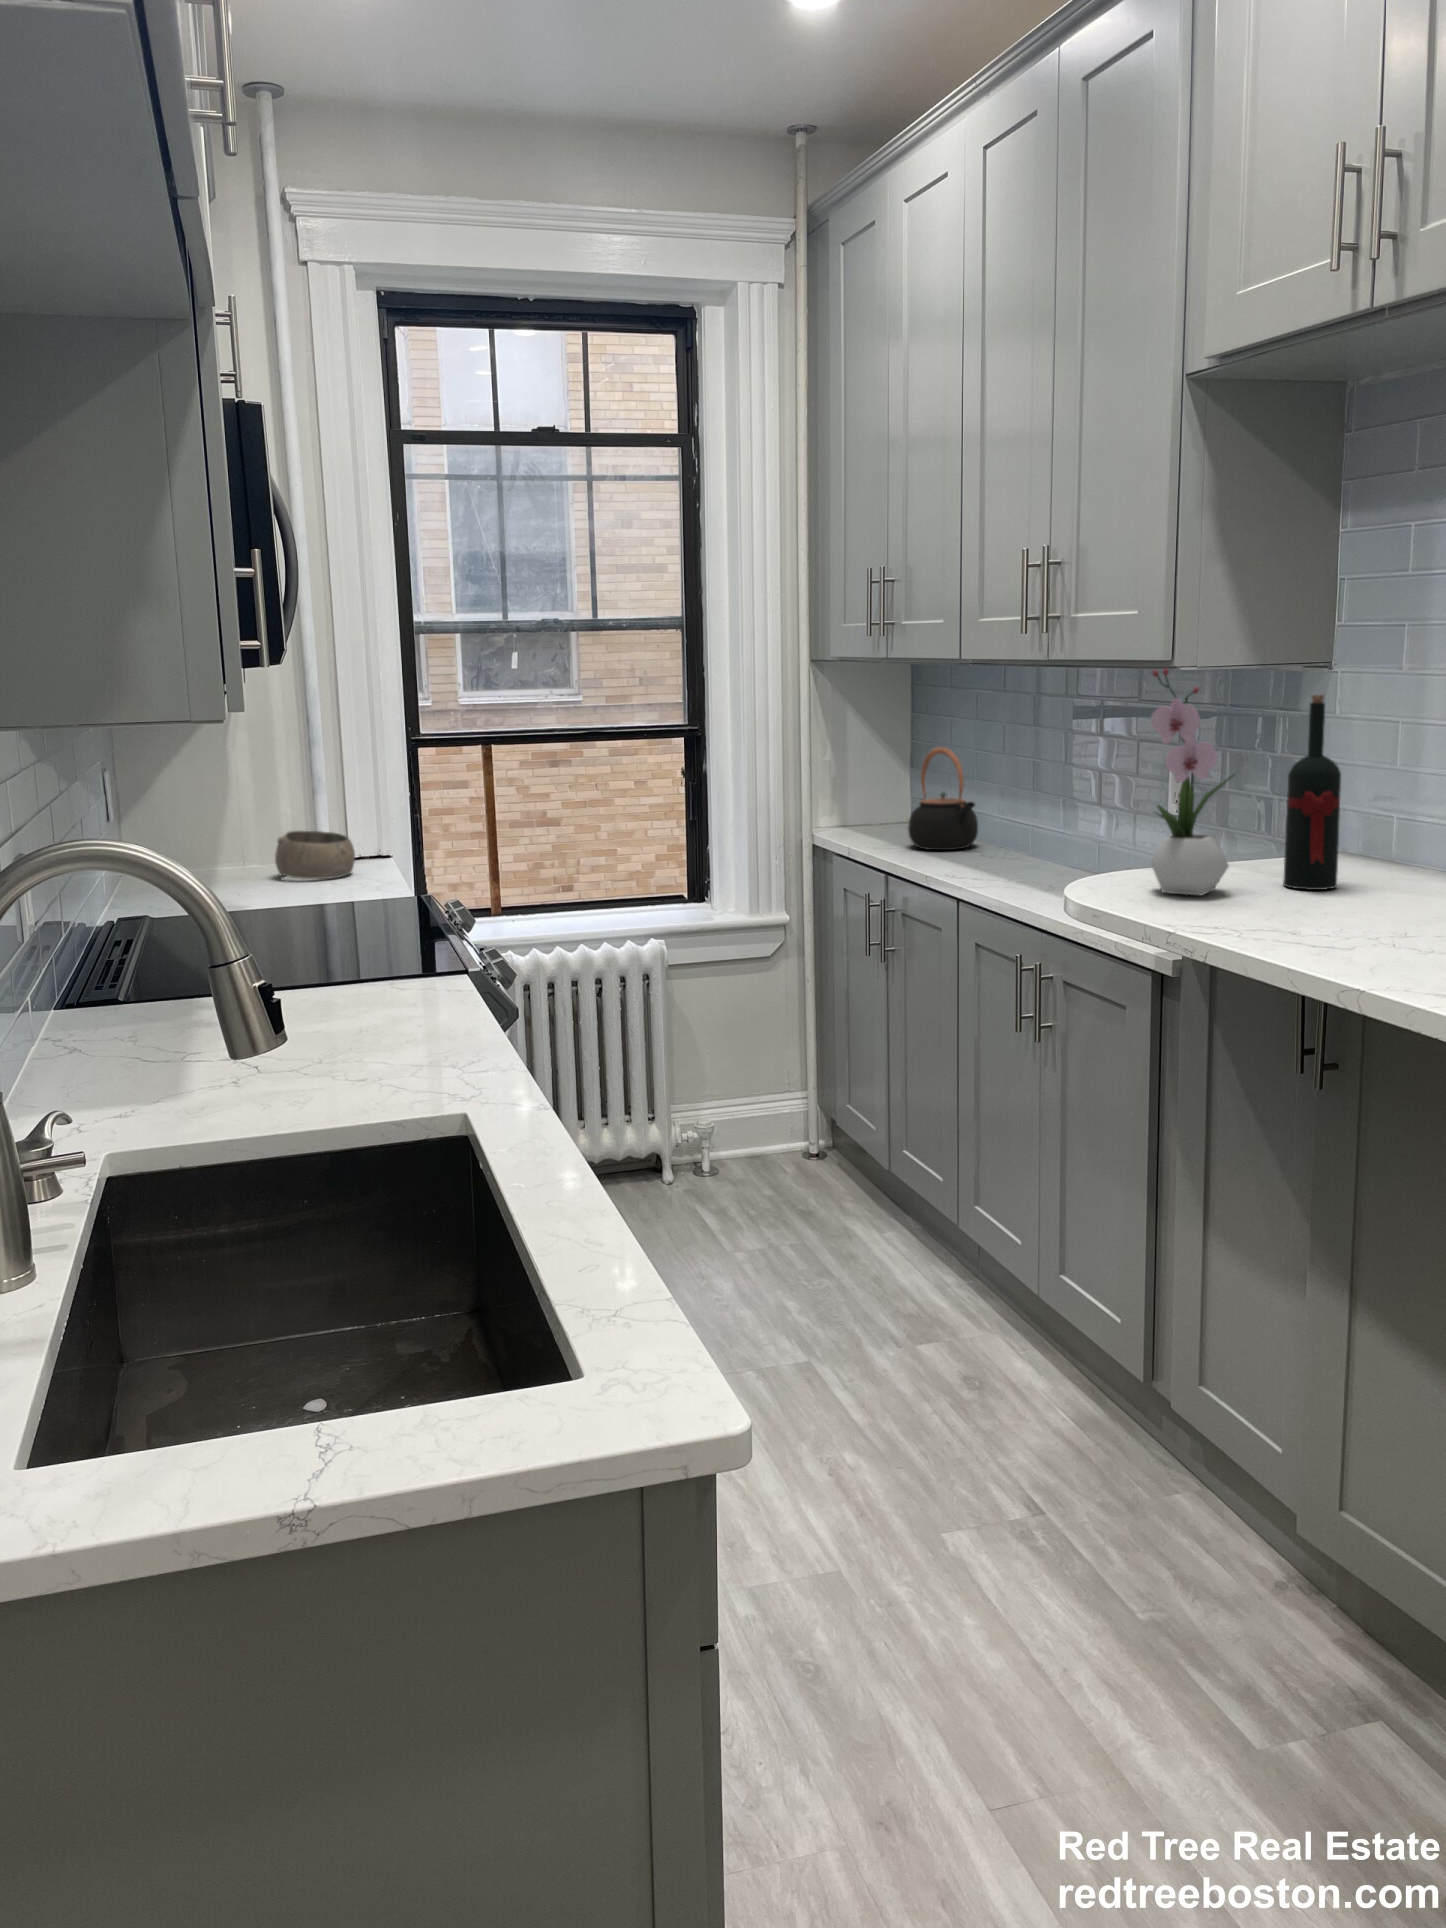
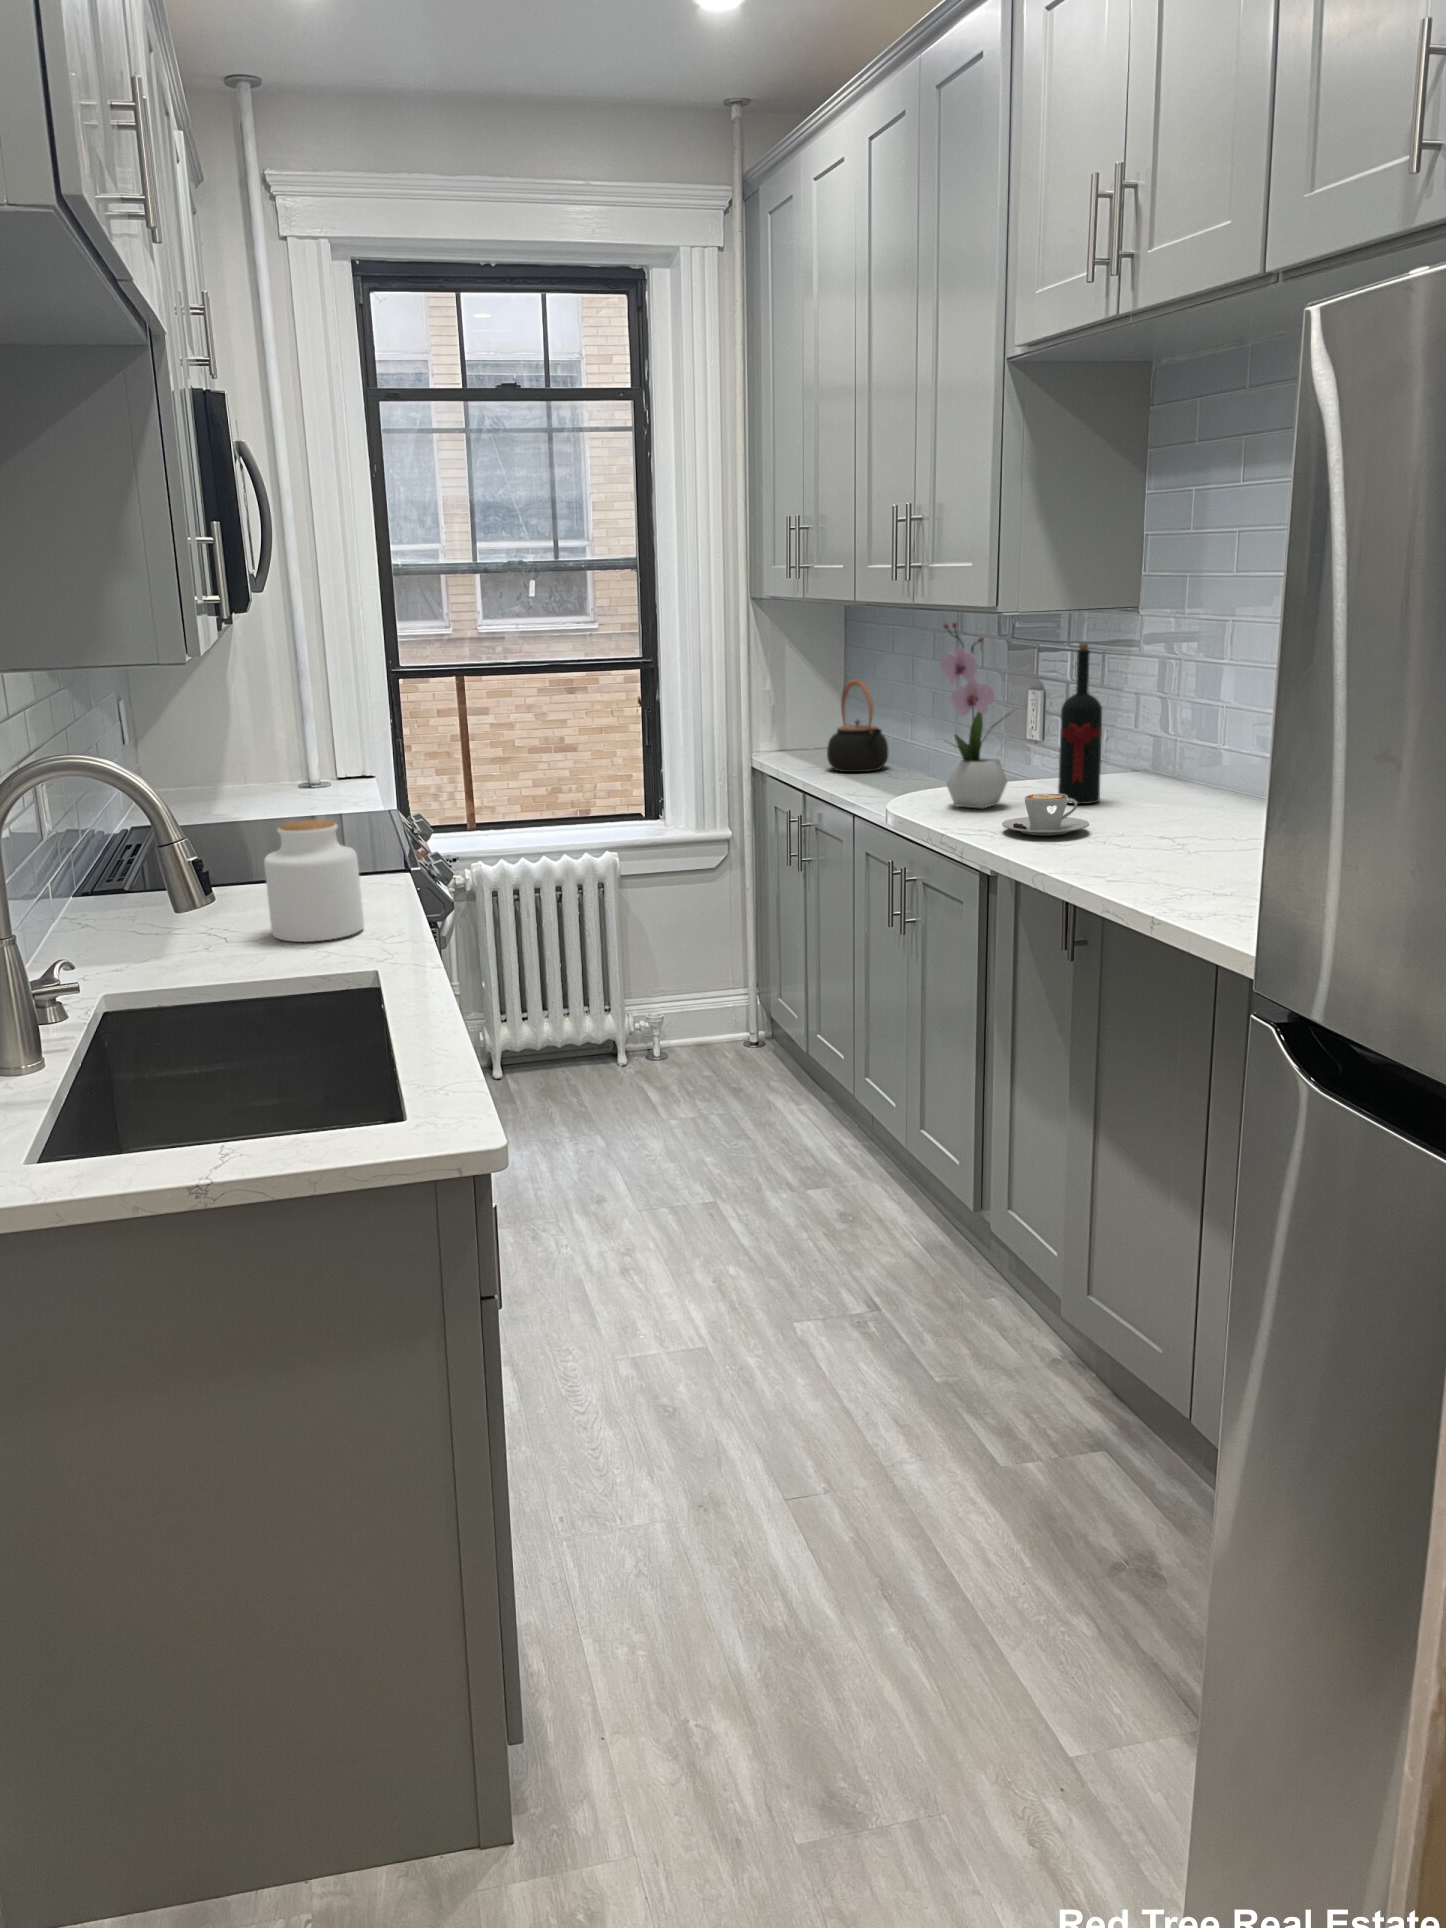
bowl: present [275,831,355,879] -> none [267,754,336,796]
coffee cup: none [1256,878,1373,931] -> present [1002,794,1089,835]
jar: none [322,916,454,1085] -> present [264,819,364,942]

